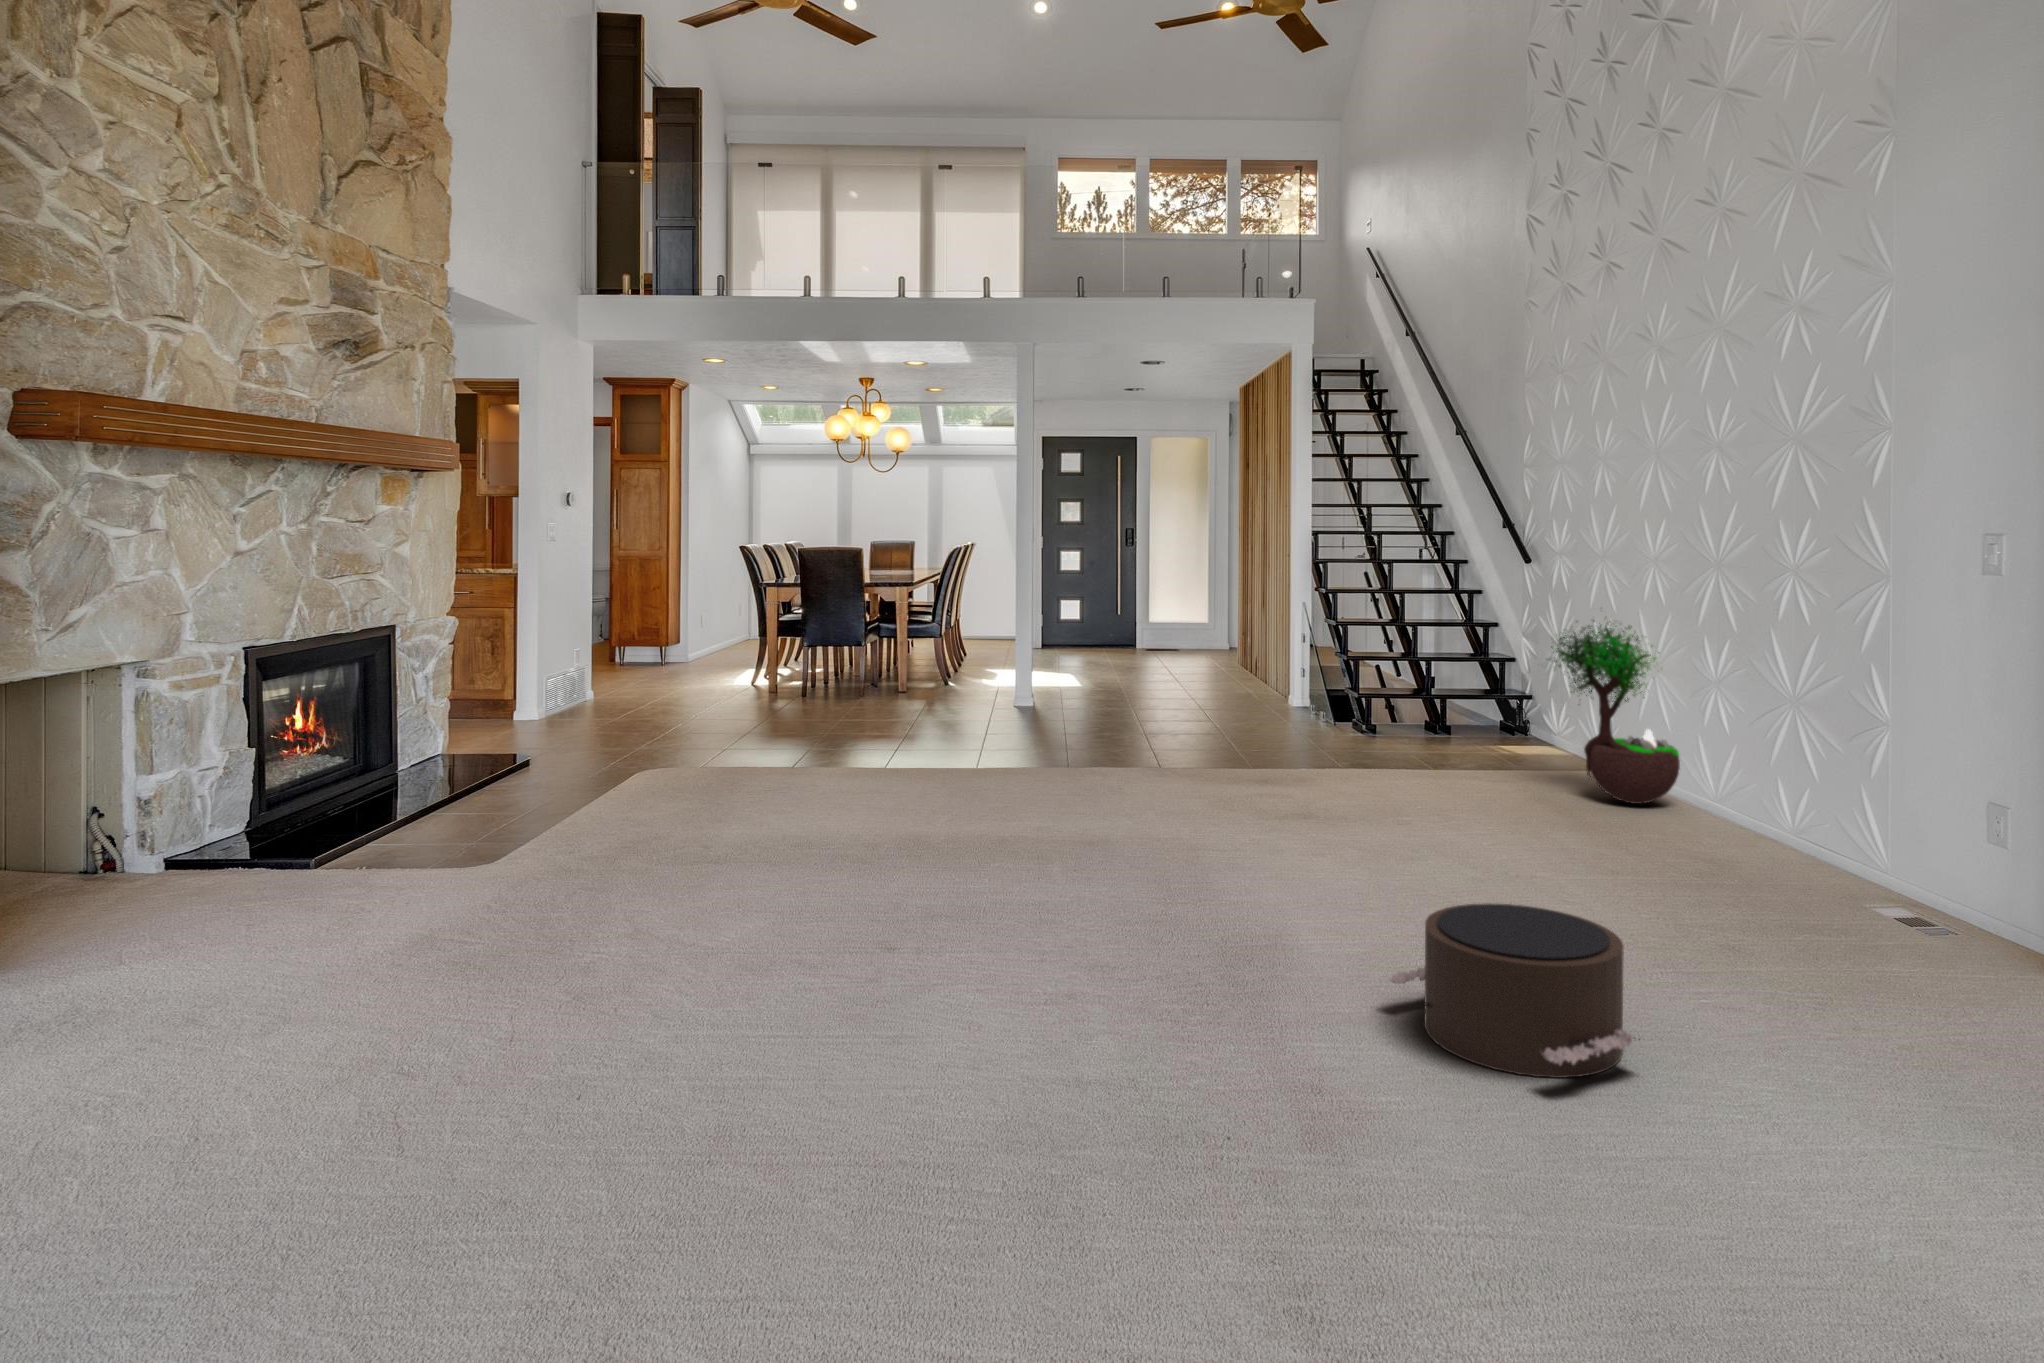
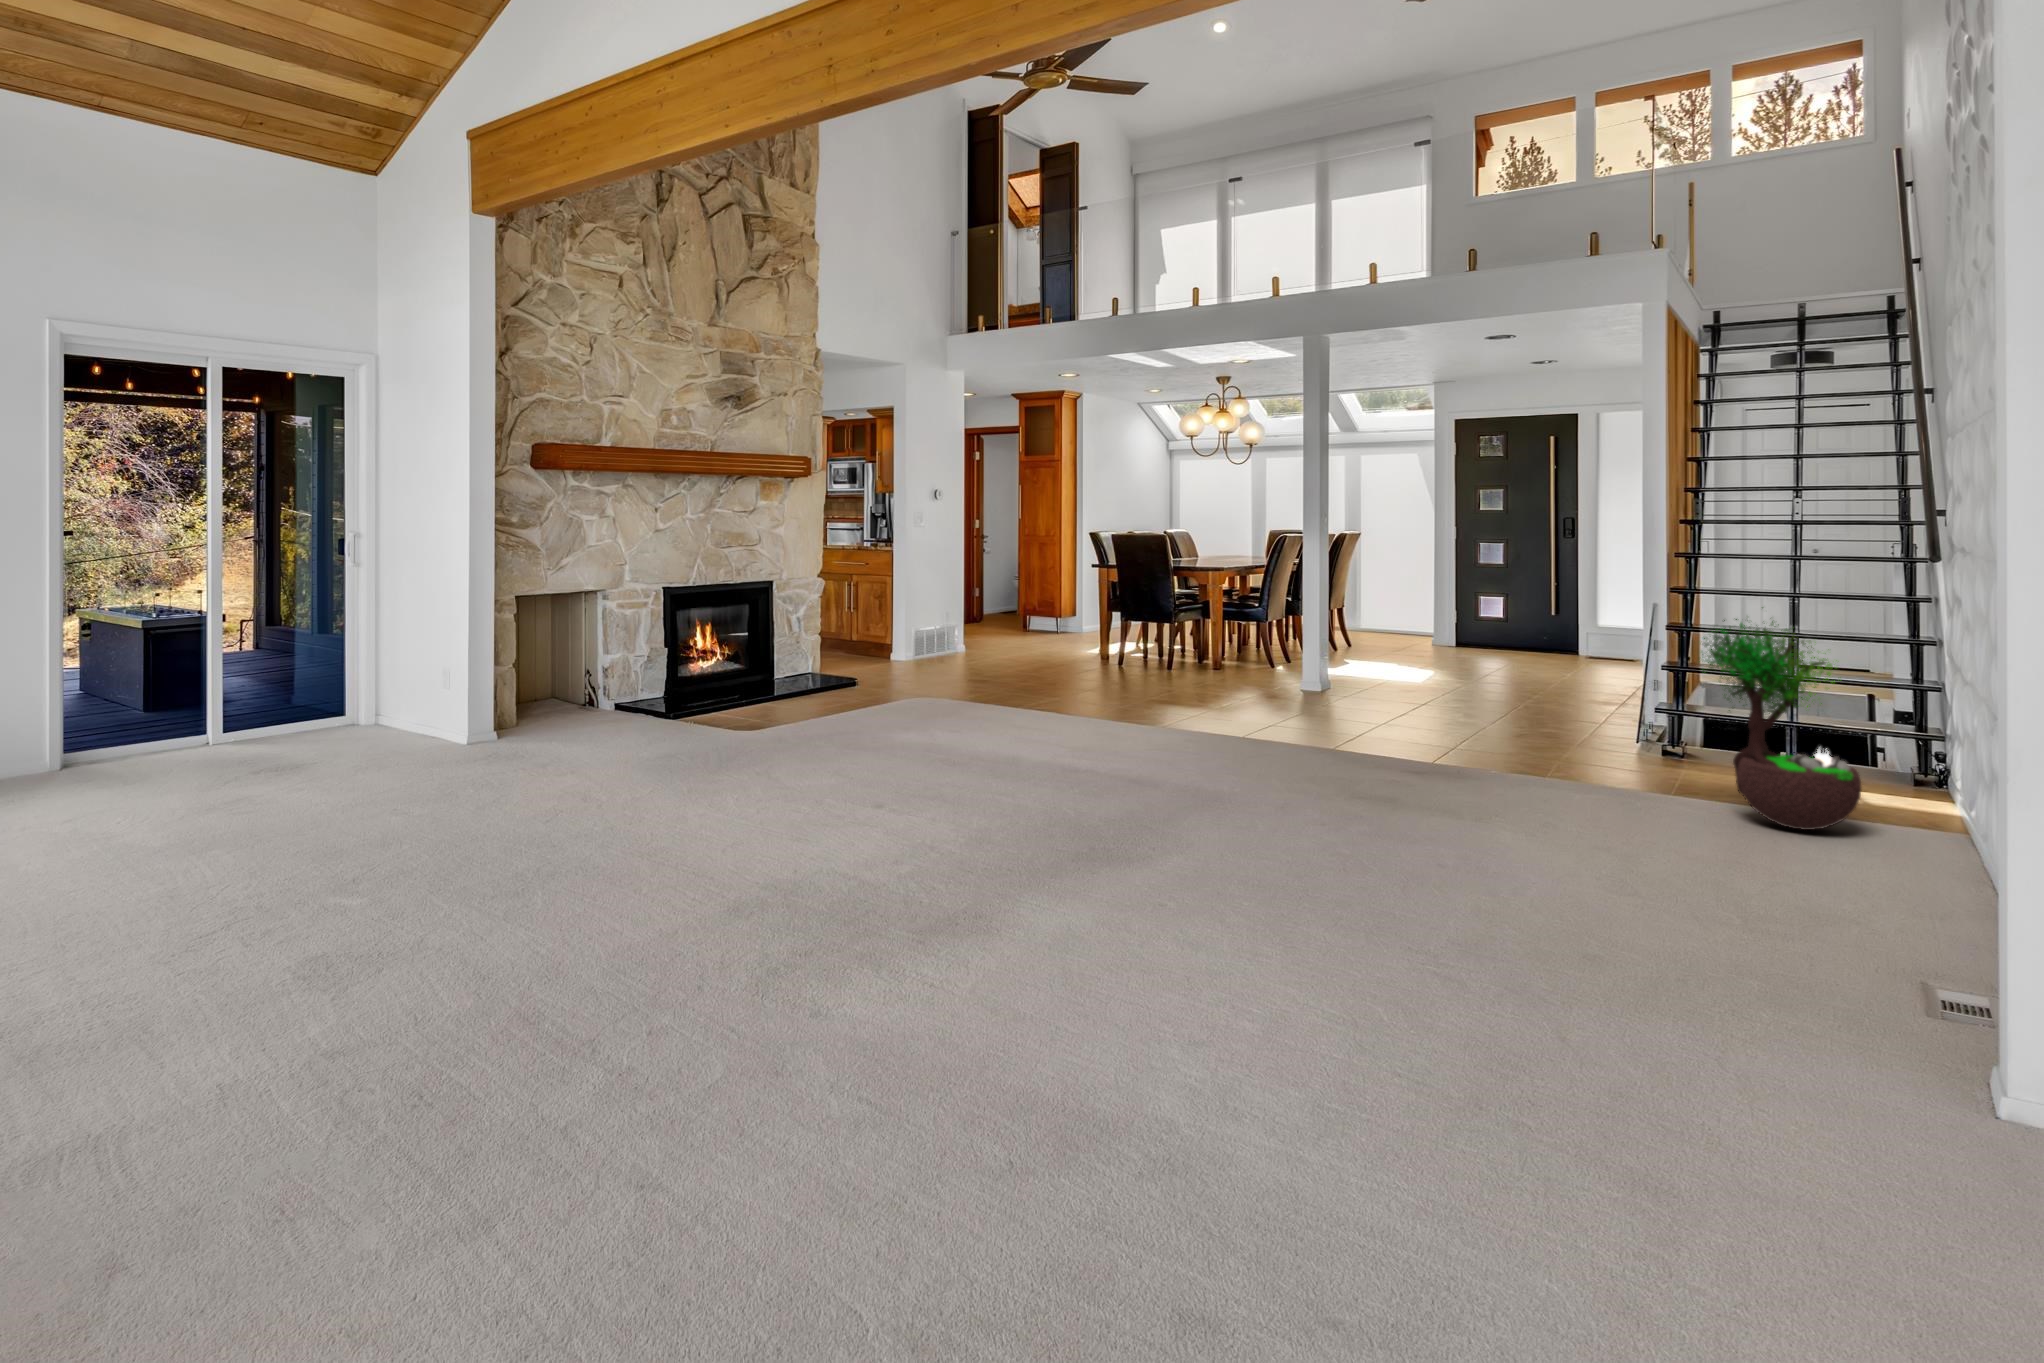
pouf: present [1388,904,1639,1078] -> none [1120,815,1274,941]

